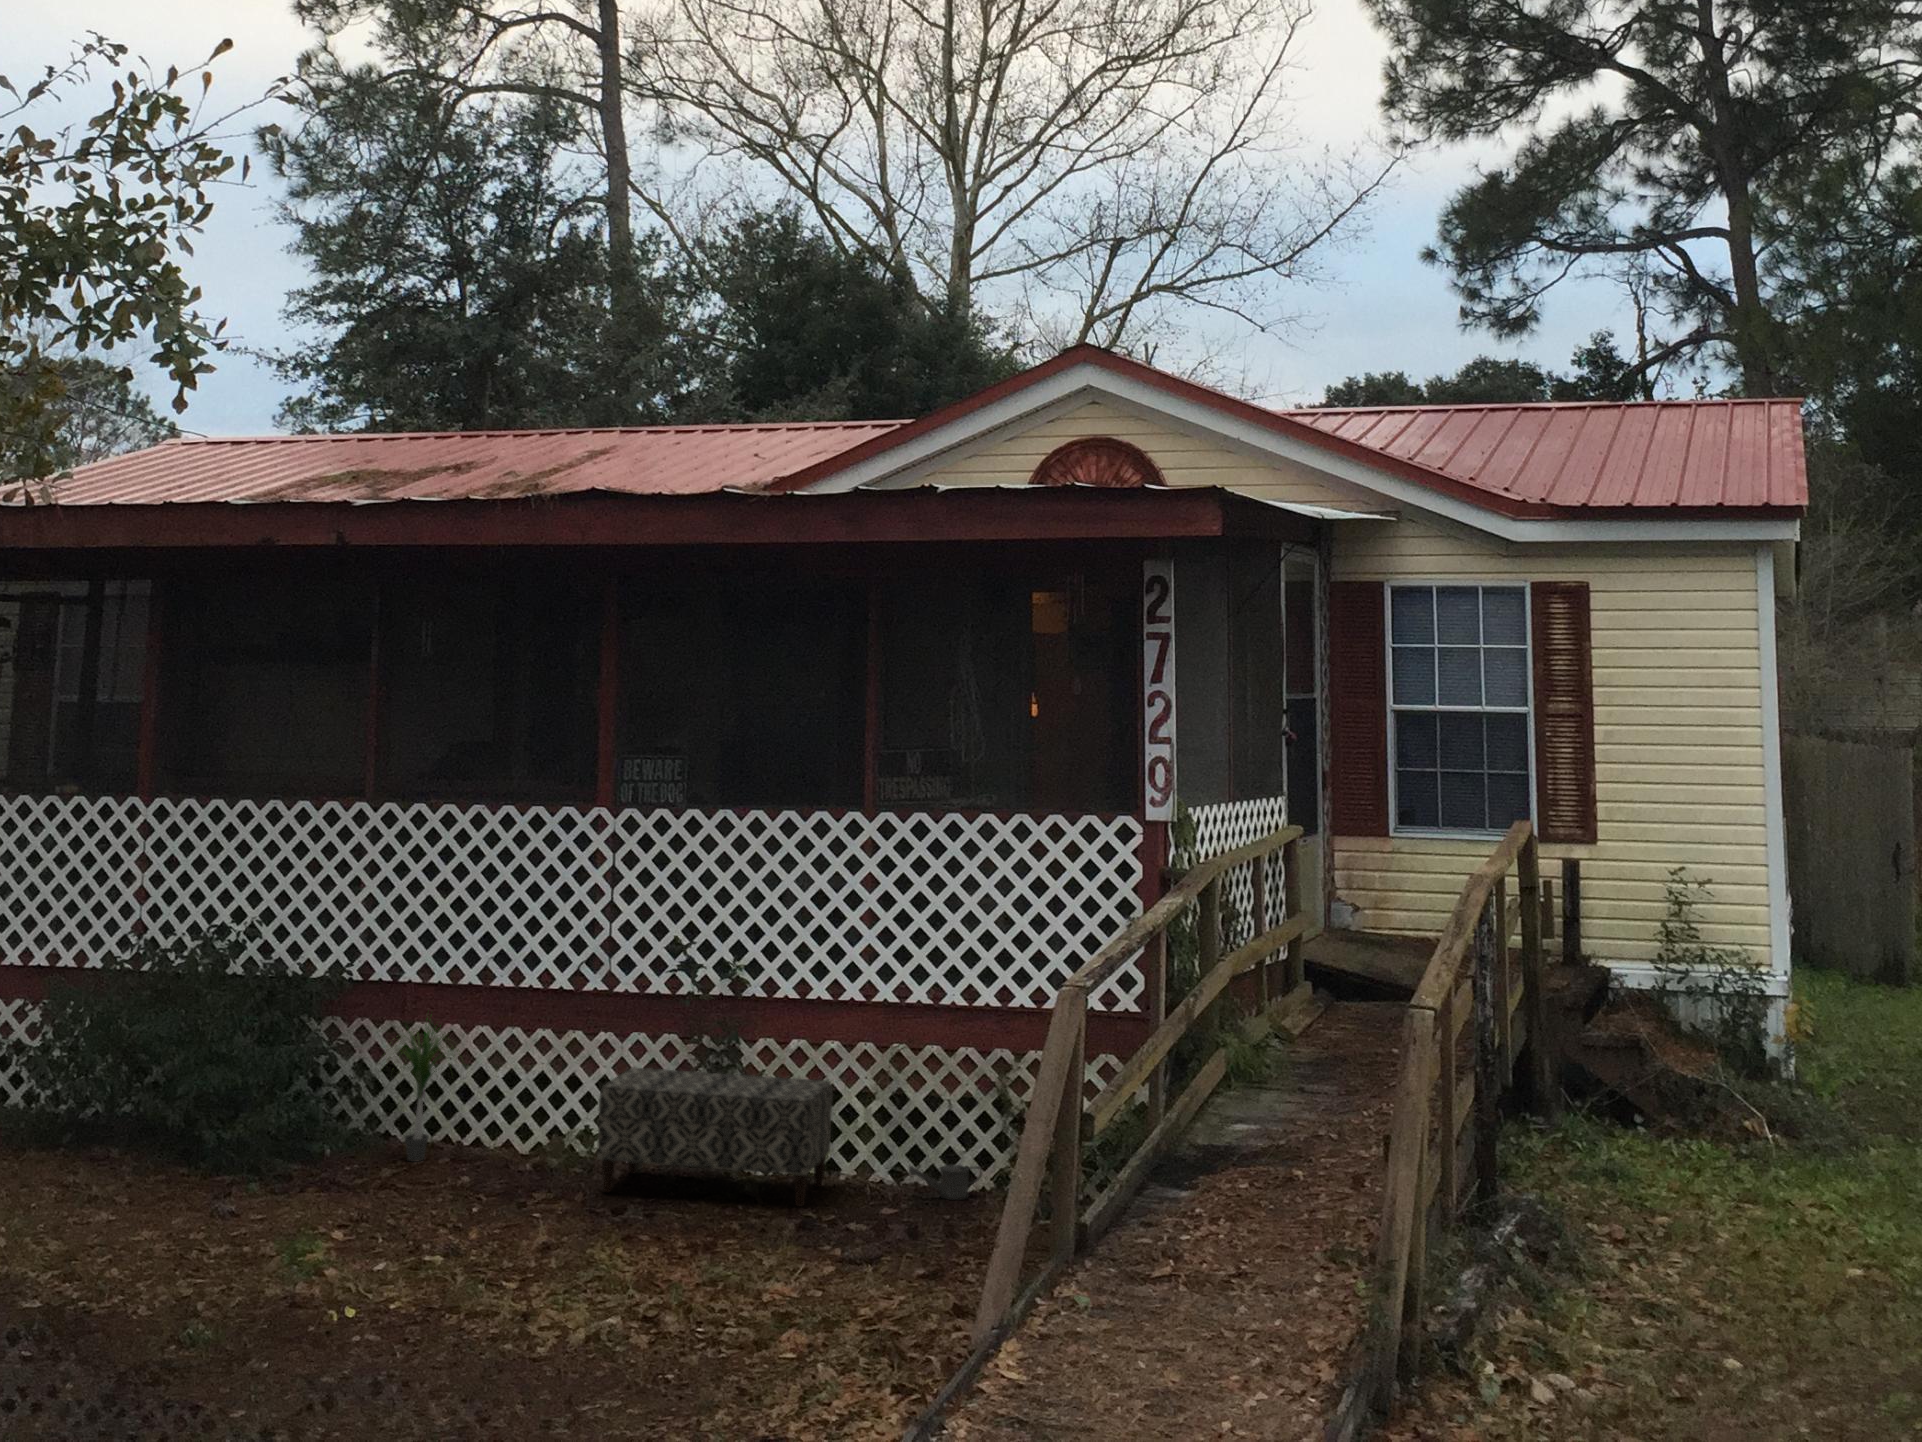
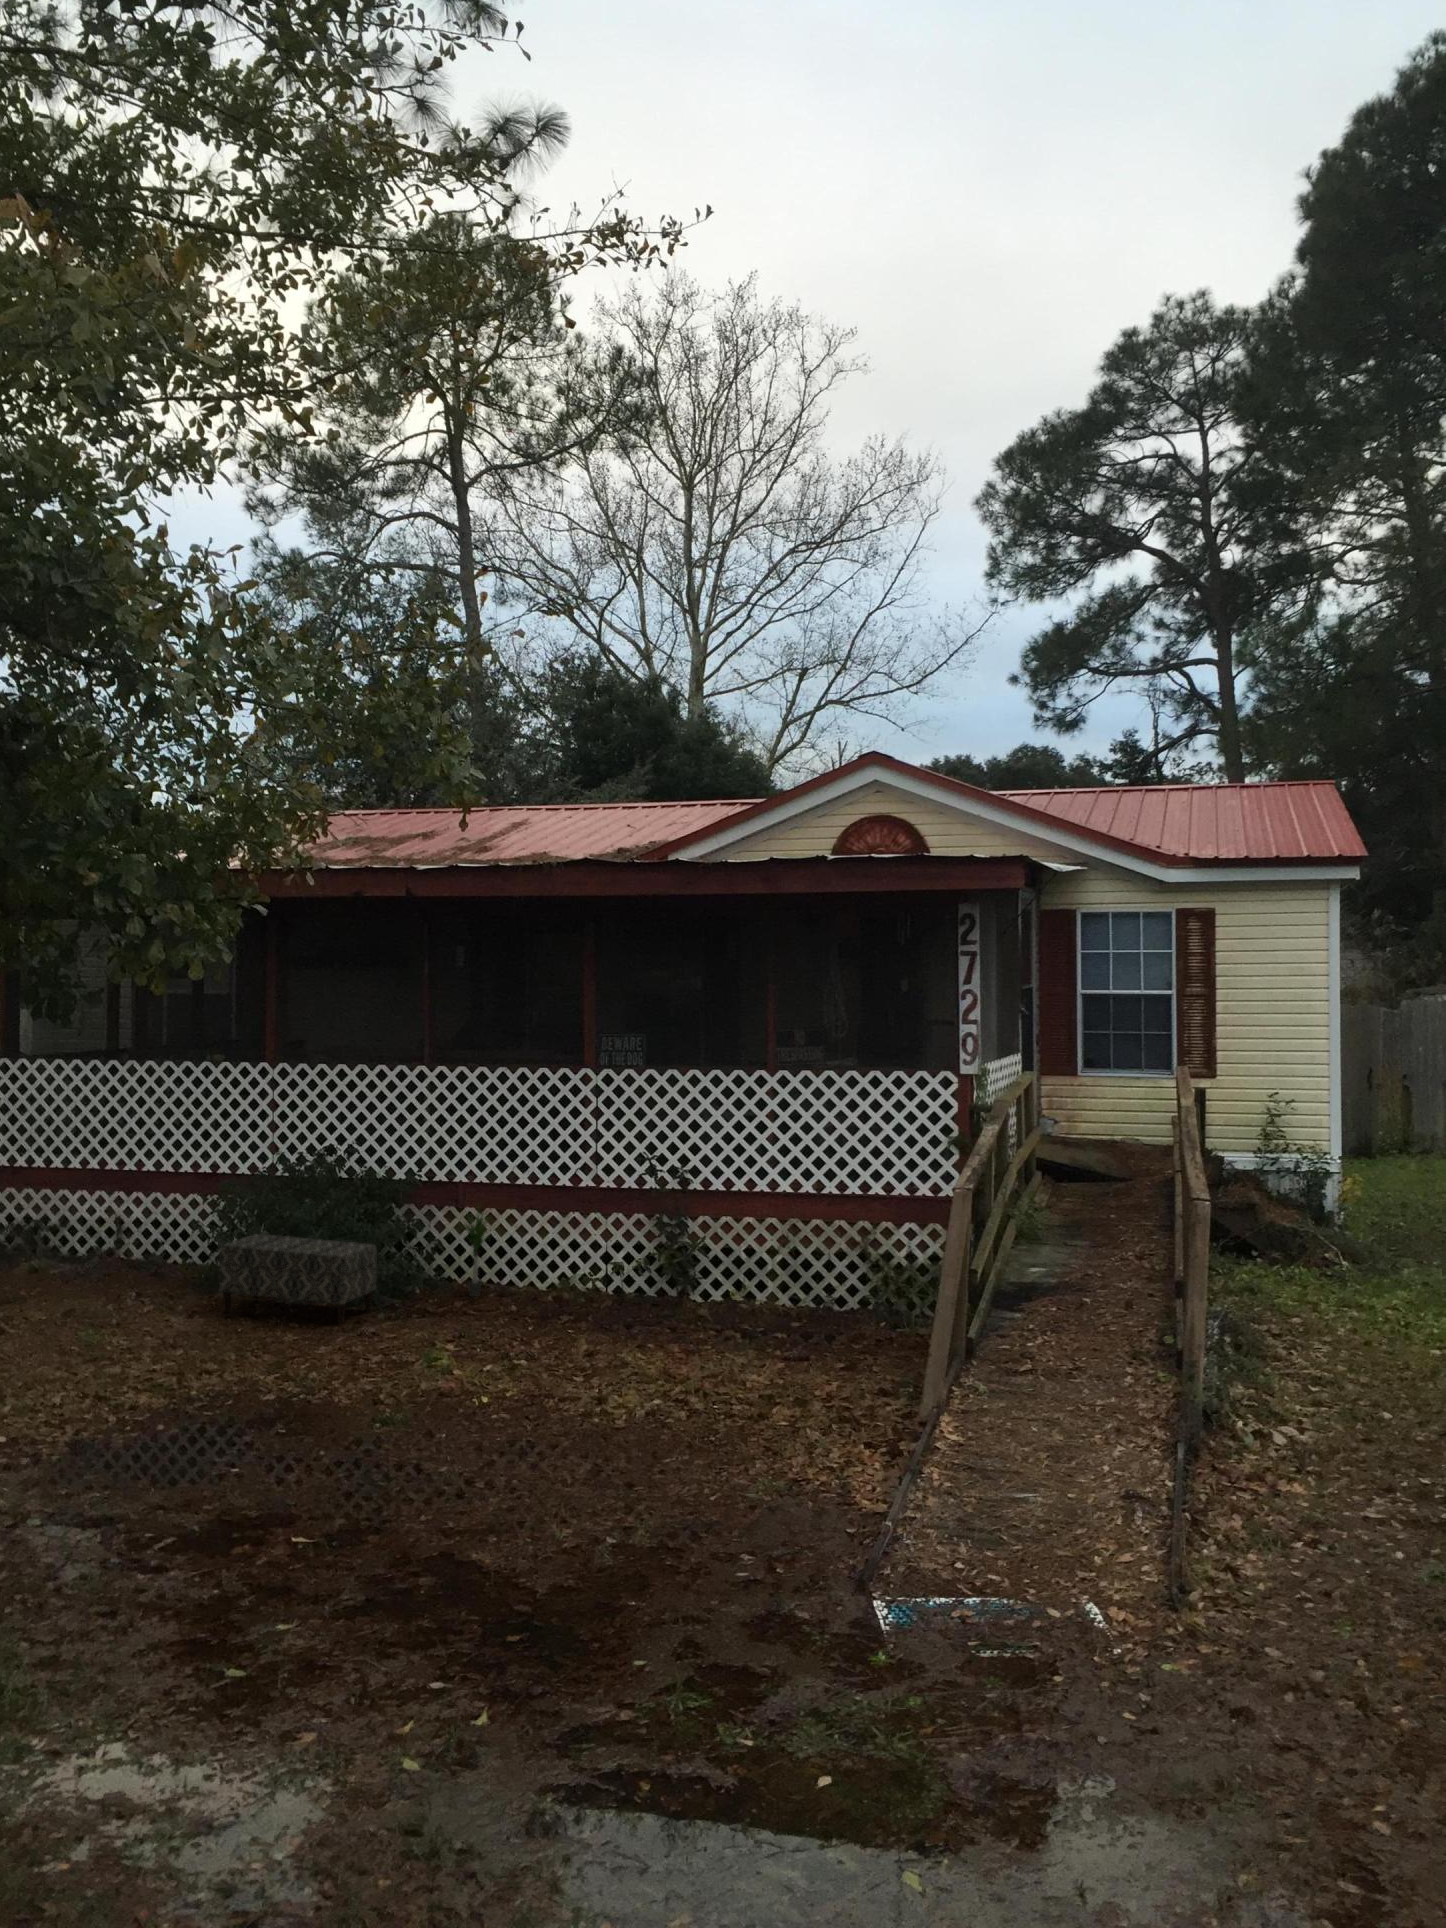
bench: present [597,1068,833,1206] -> present [219,1233,377,1324]
watering can: present [909,1165,982,1200] -> none [804,1293,850,1314]

